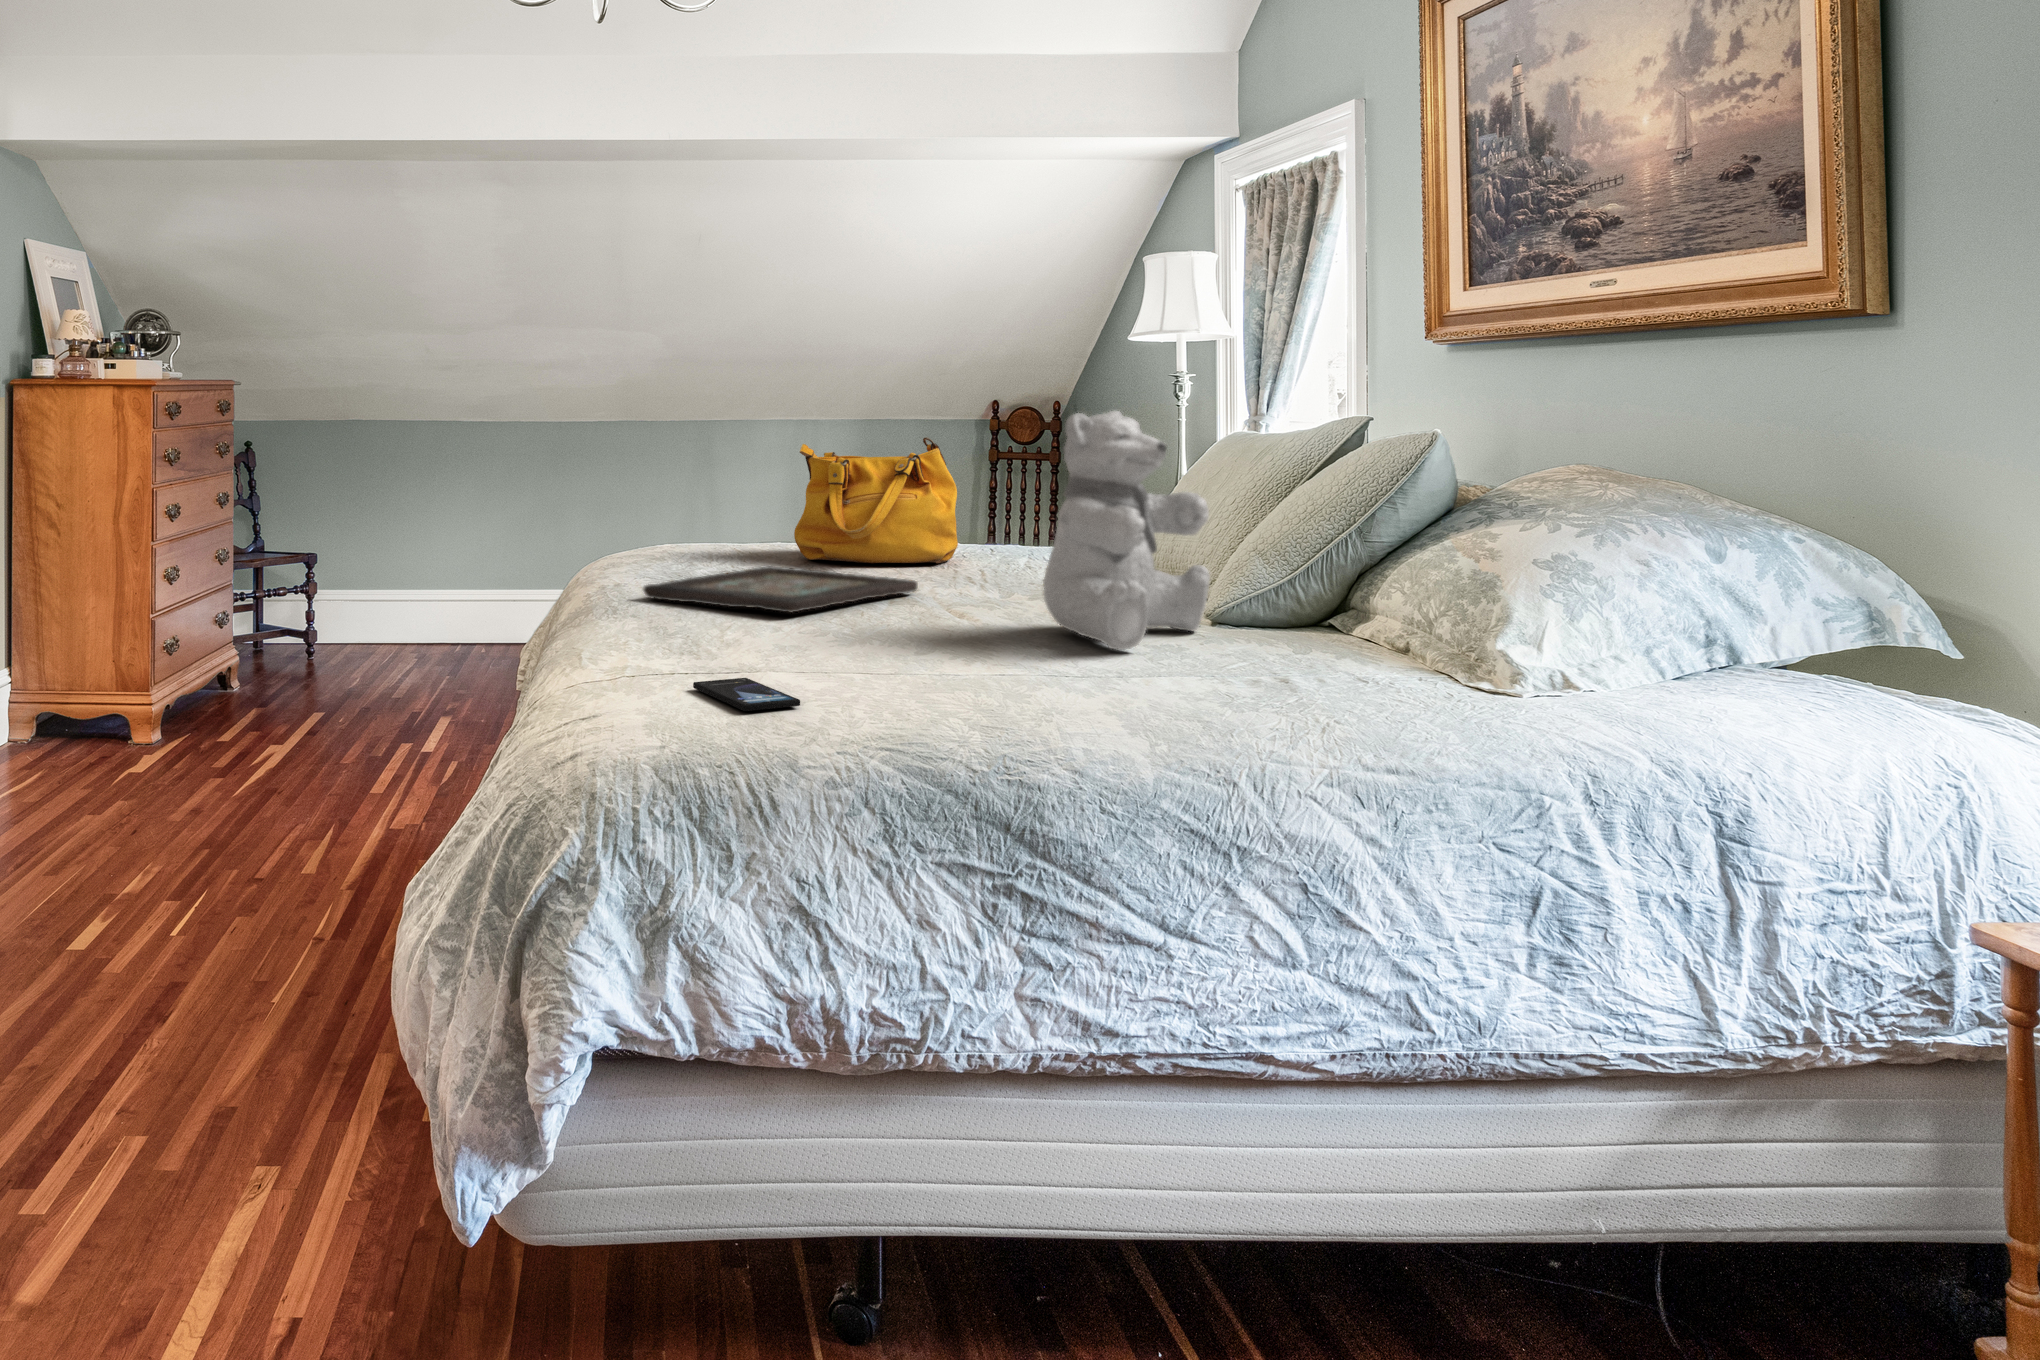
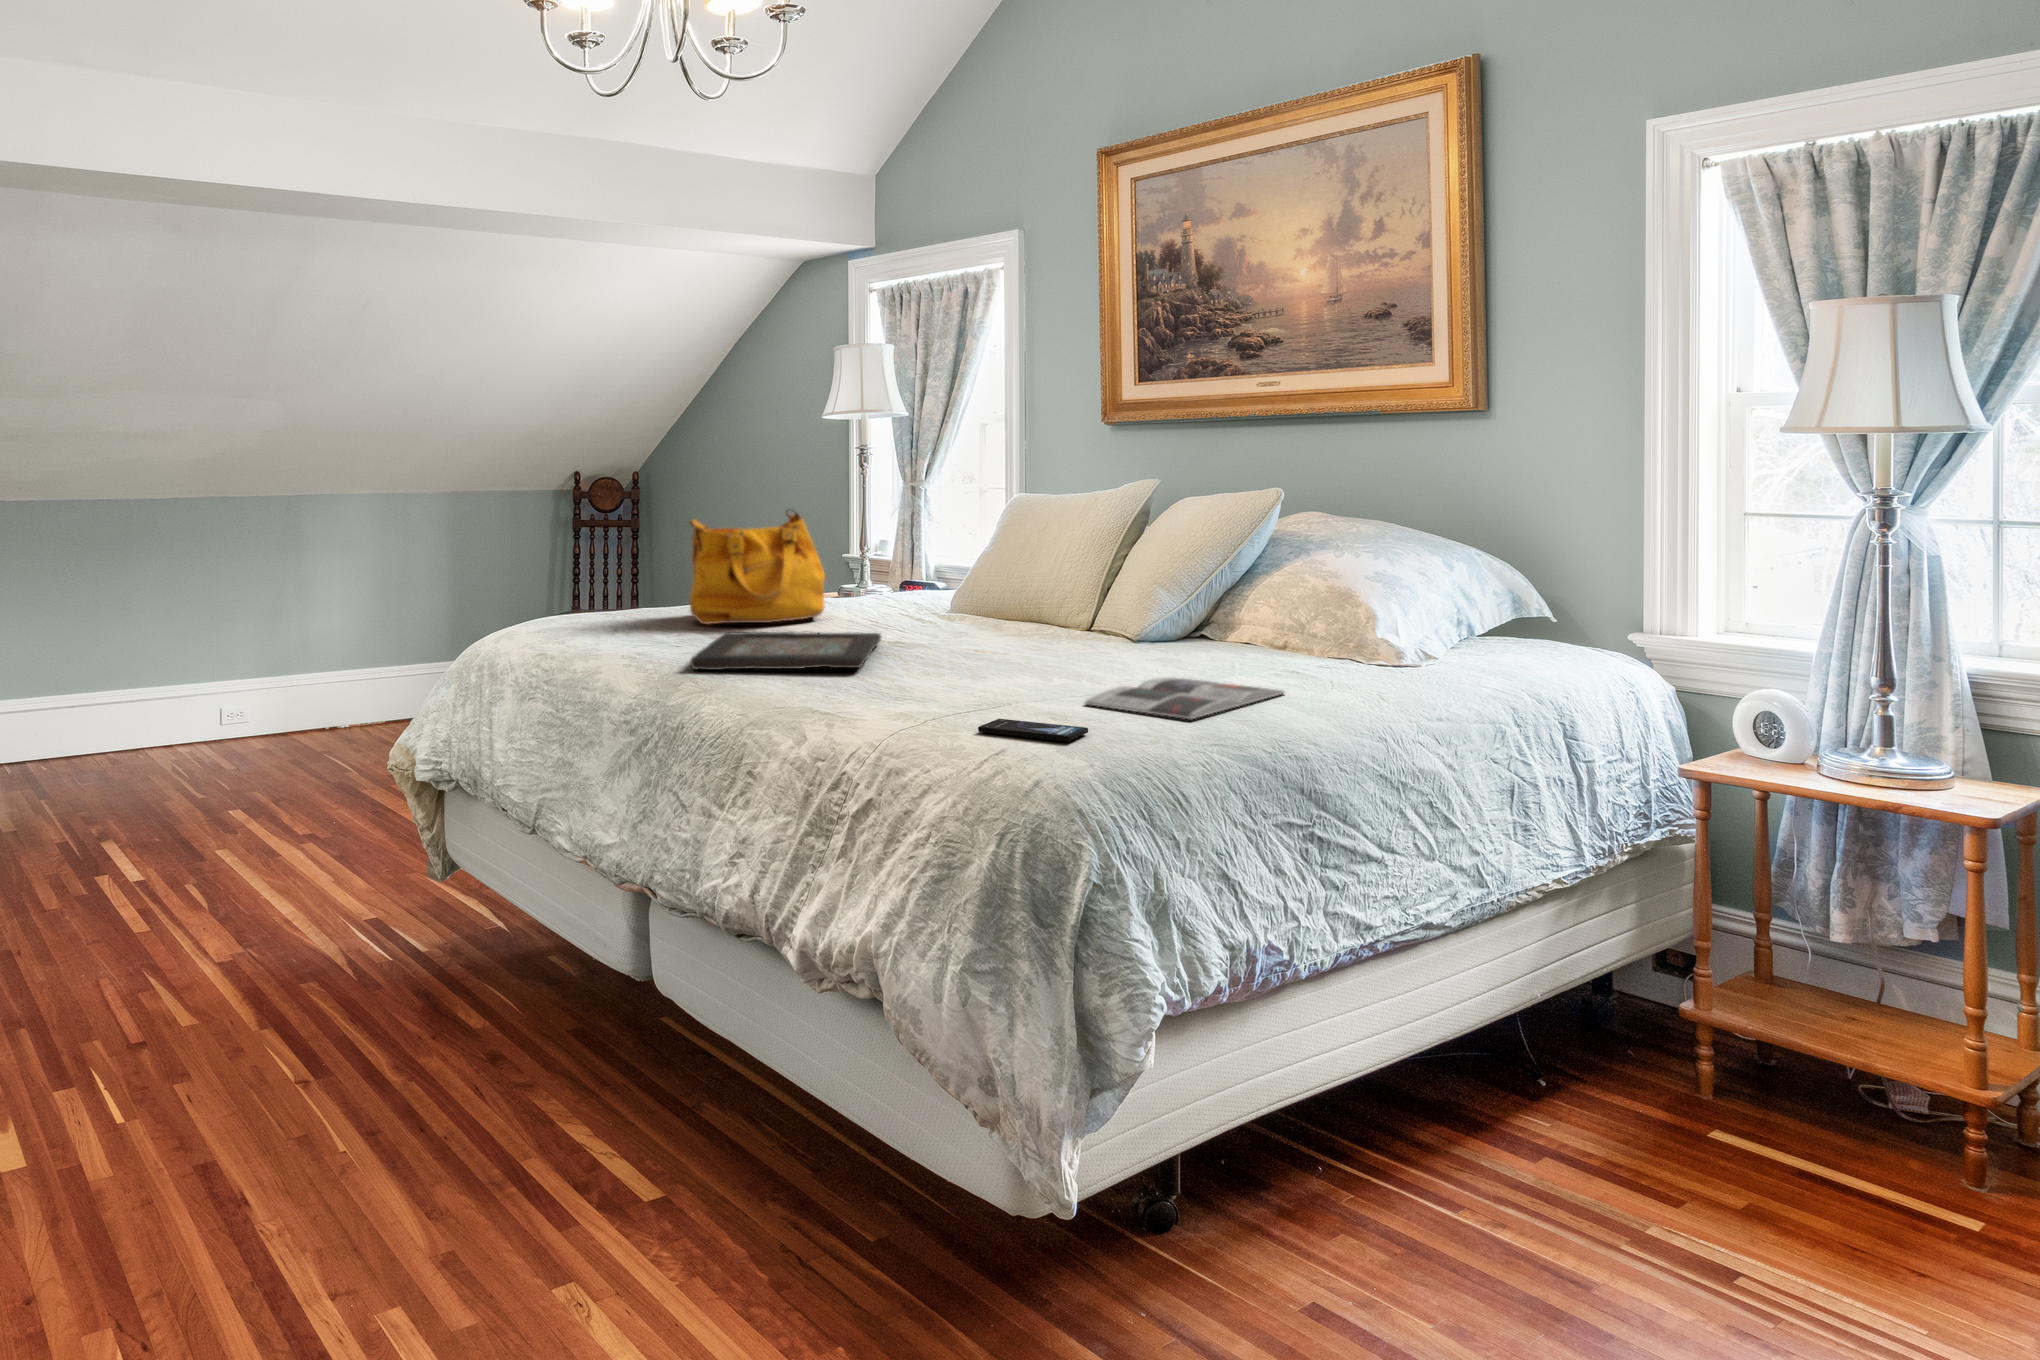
teddy bear: present [1043,411,1210,650] -> none [1052,485,1163,669]
magazine: none [909,660,1211,710] -> present [1085,677,1285,720]

